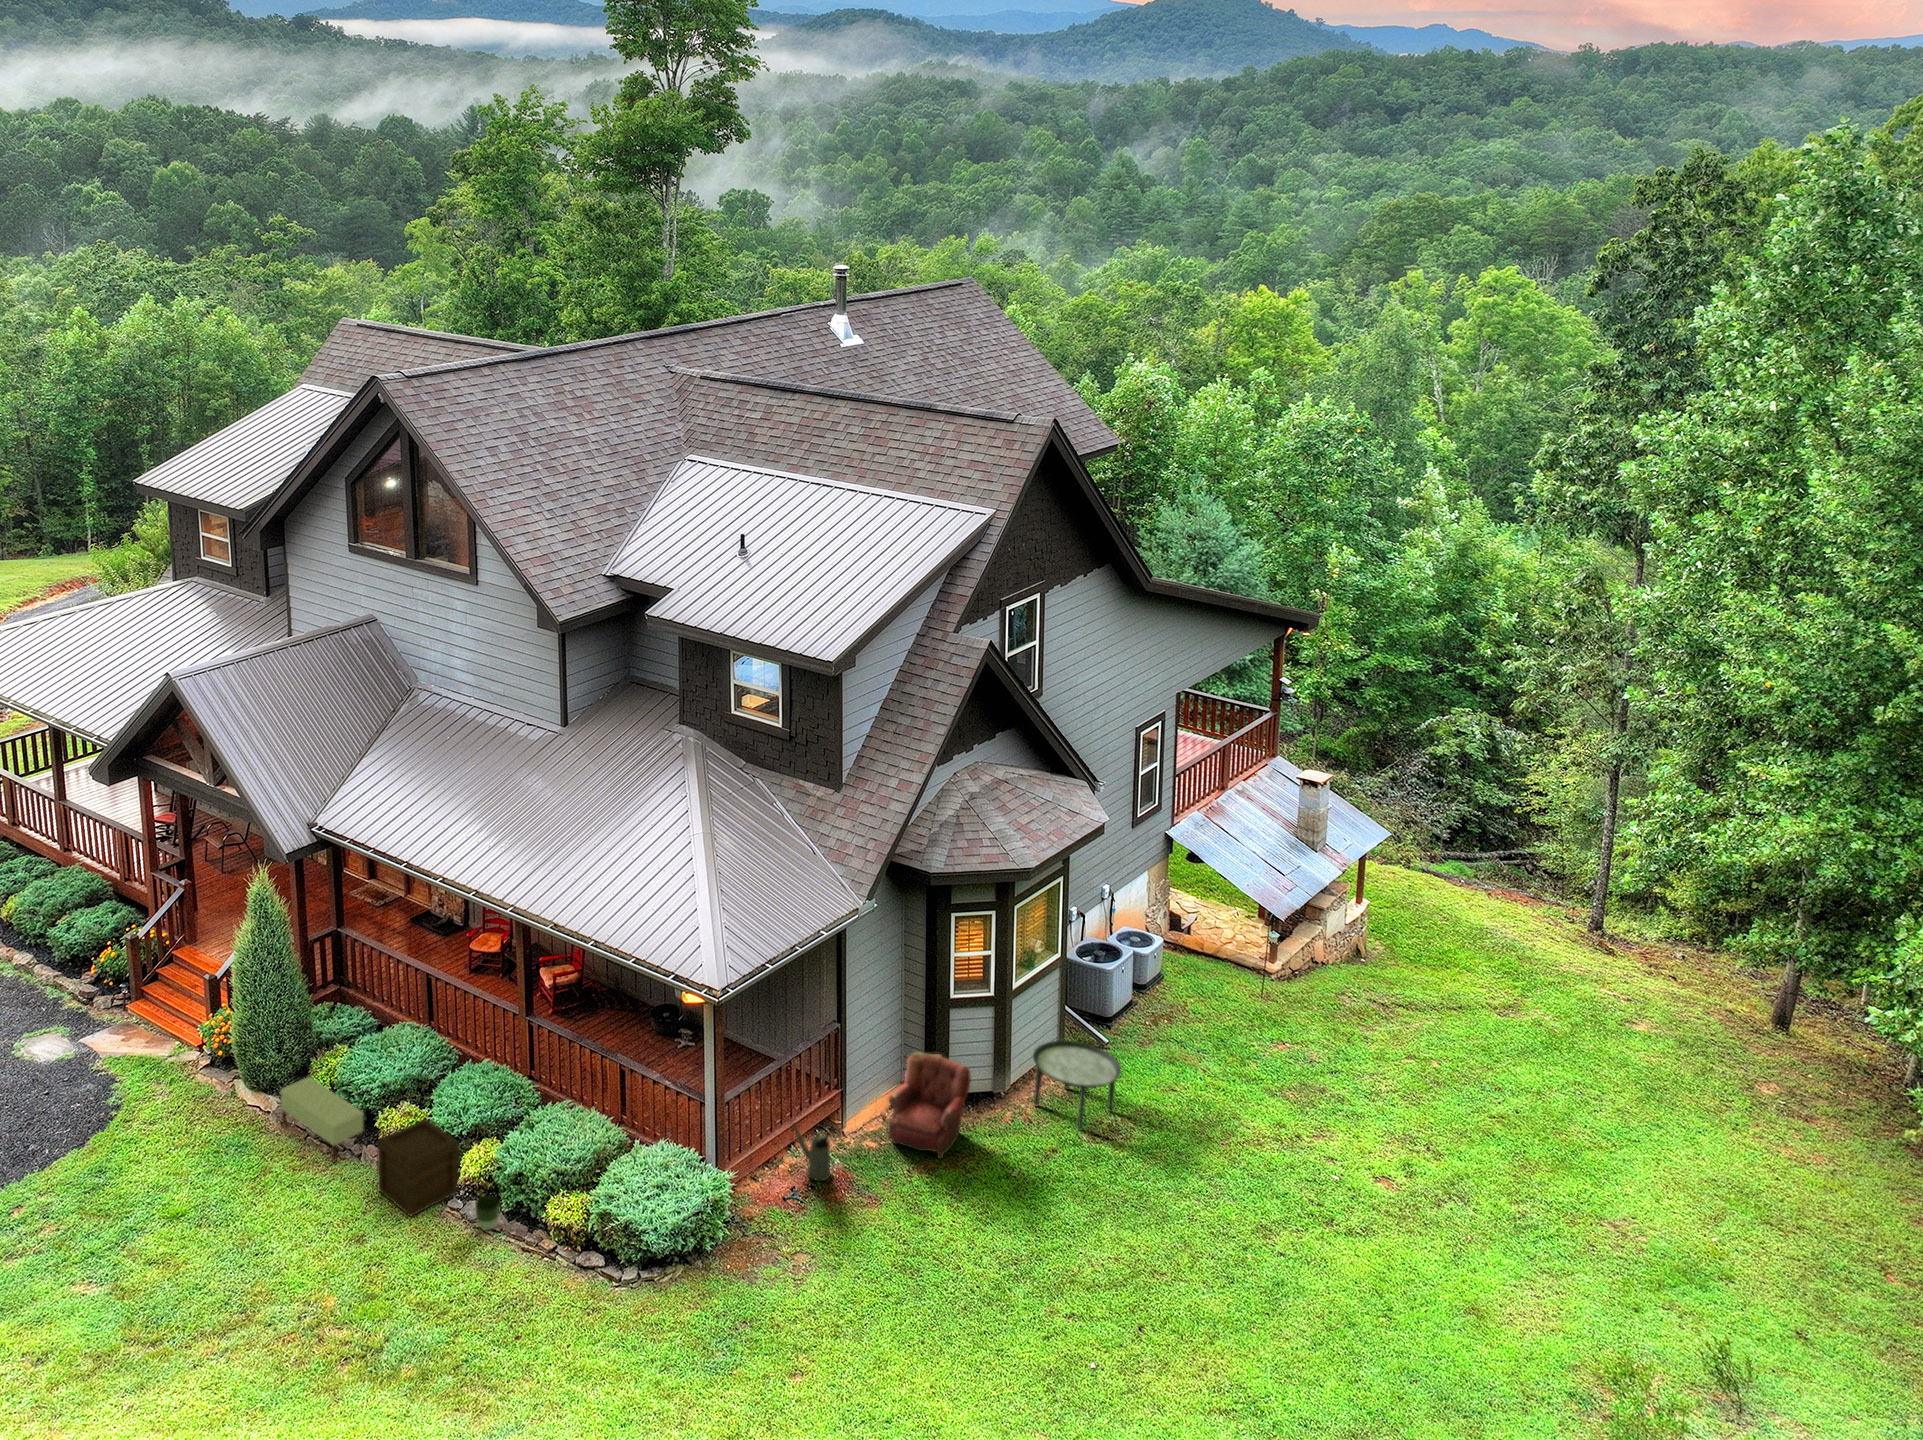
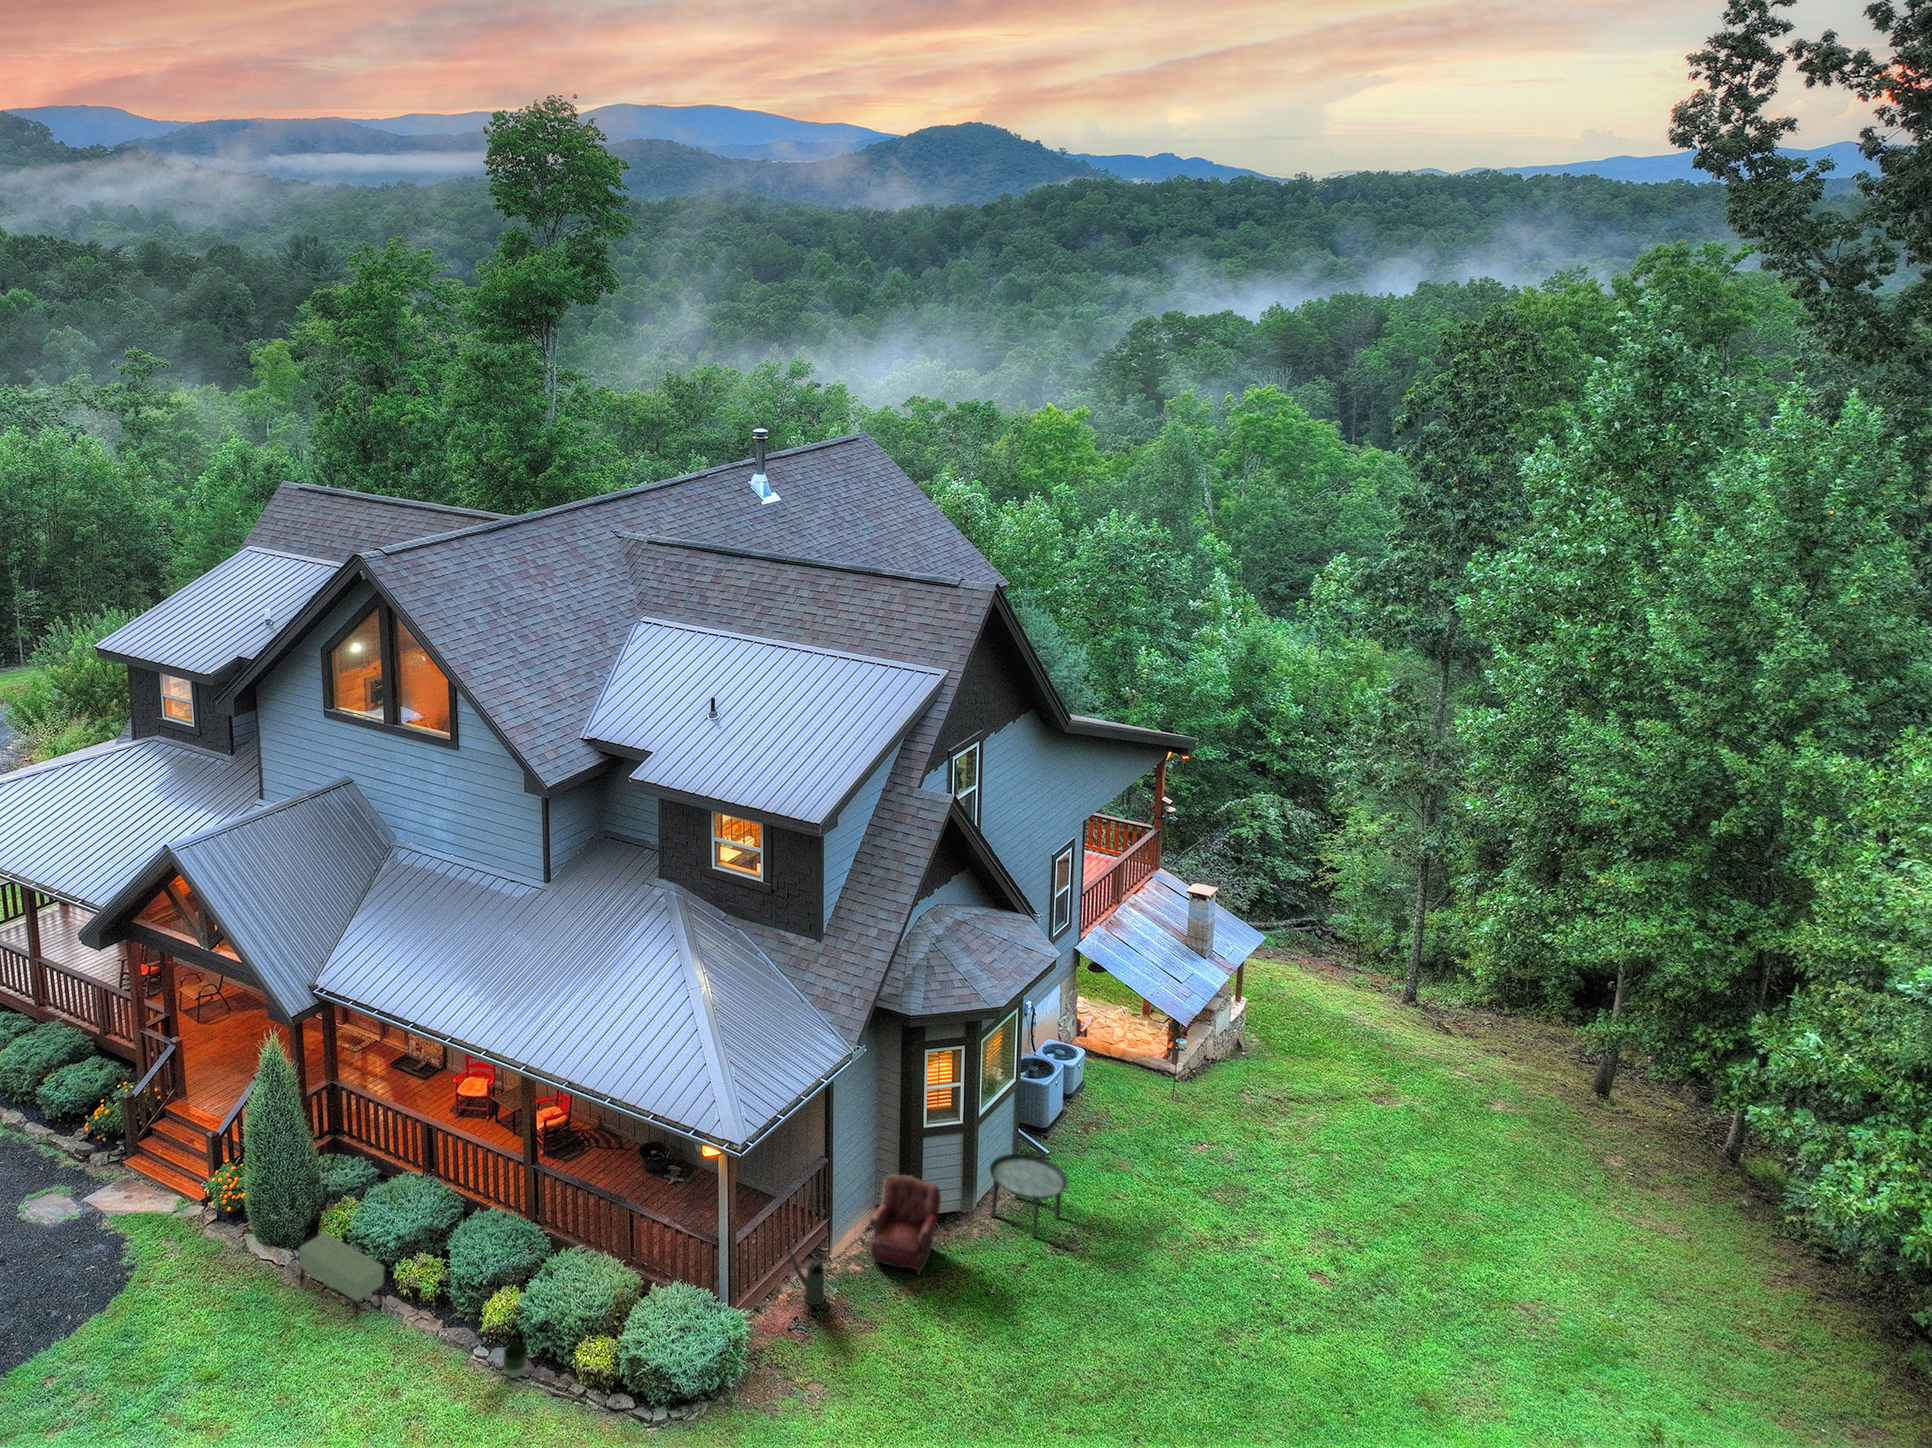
wooden crate: present [377,1119,459,1216] -> none [404,1269,484,1370]

